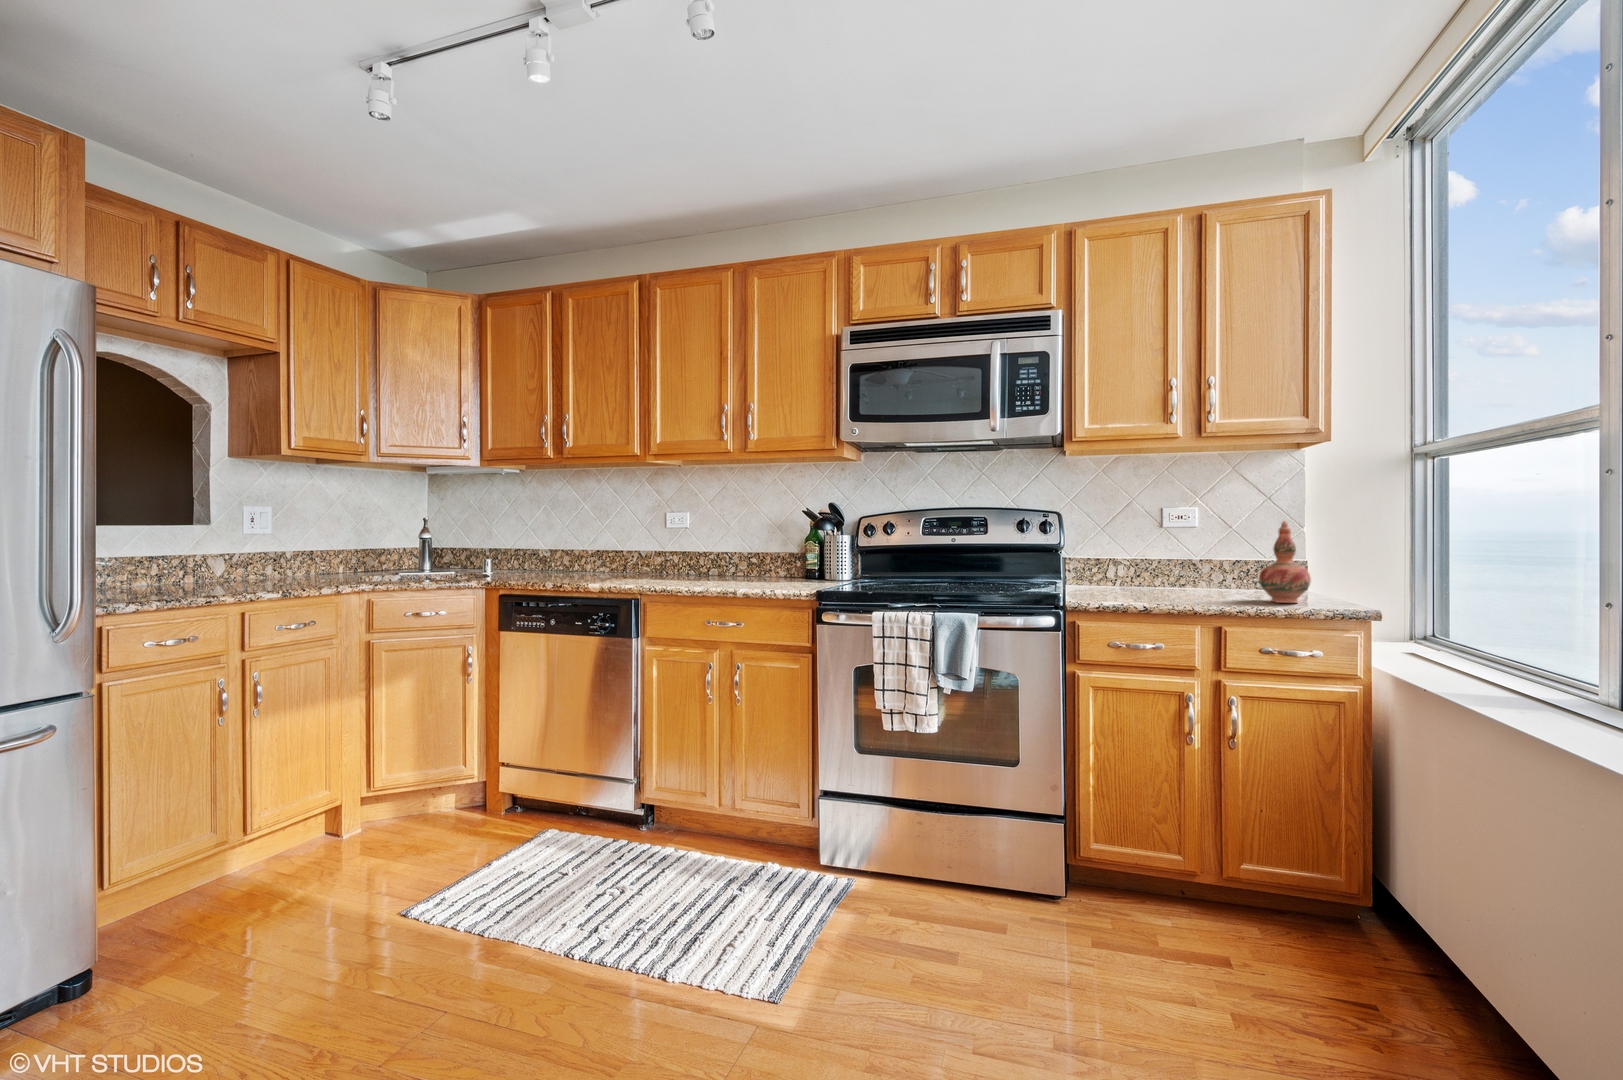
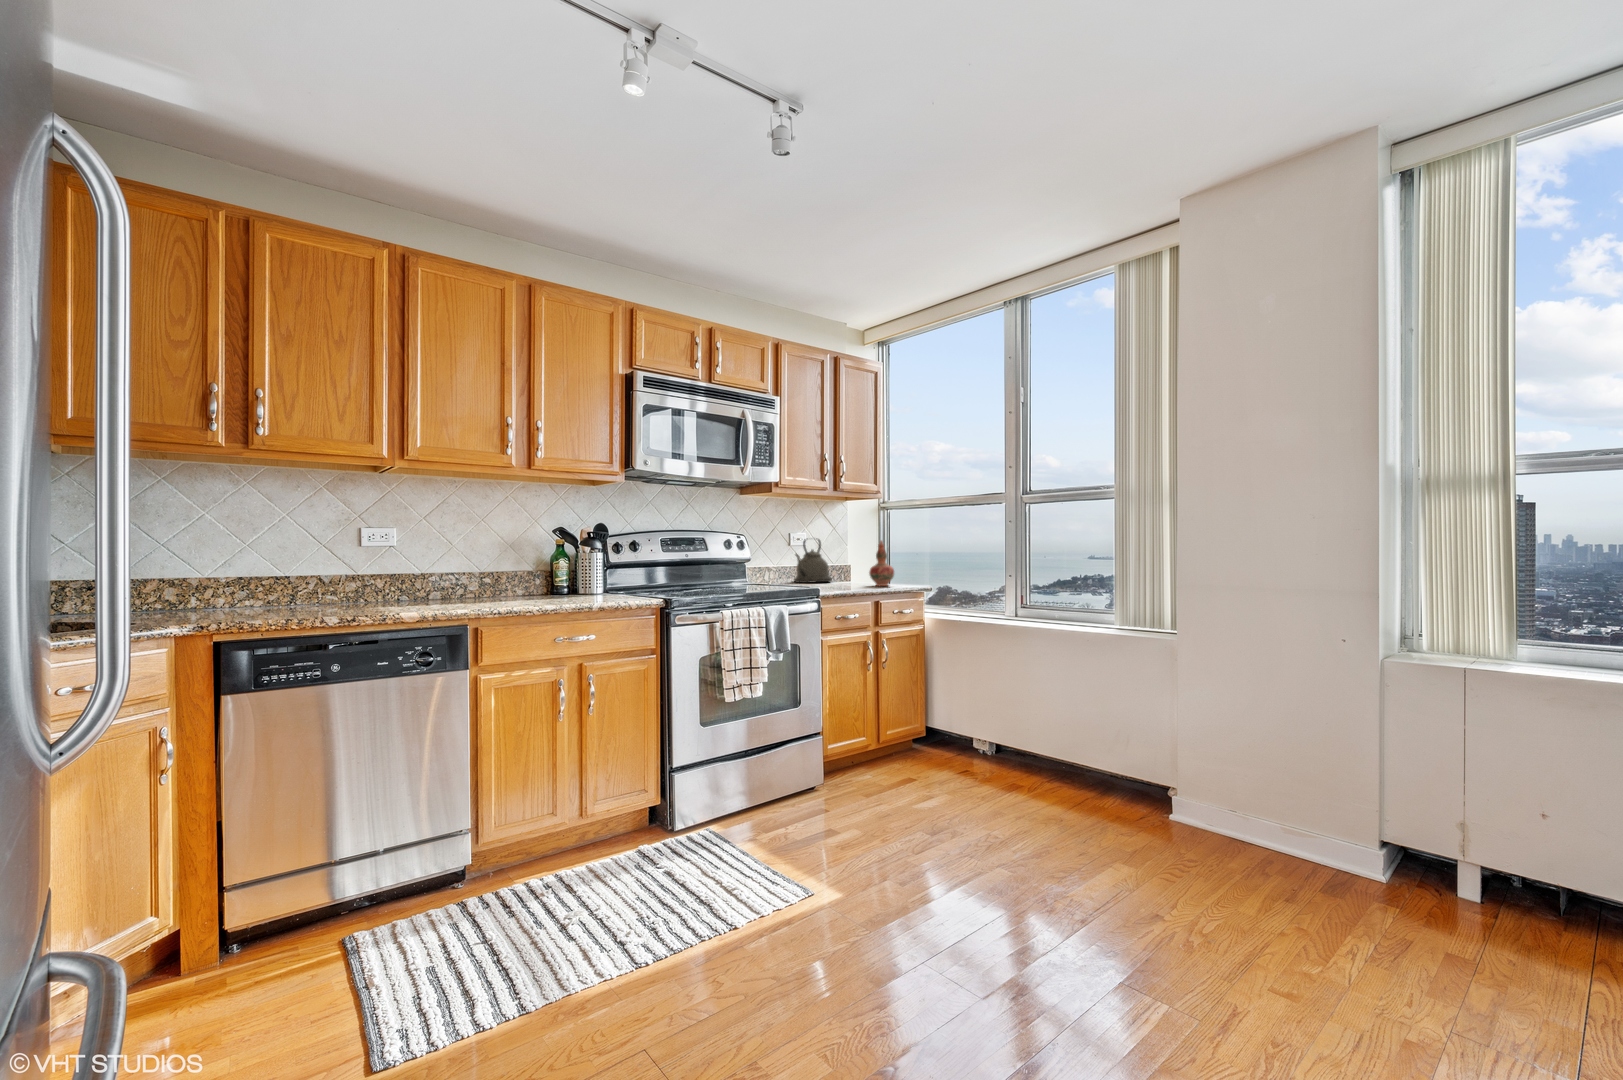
kettle: none [1166,517,1251,588] -> present [794,539,832,583]

